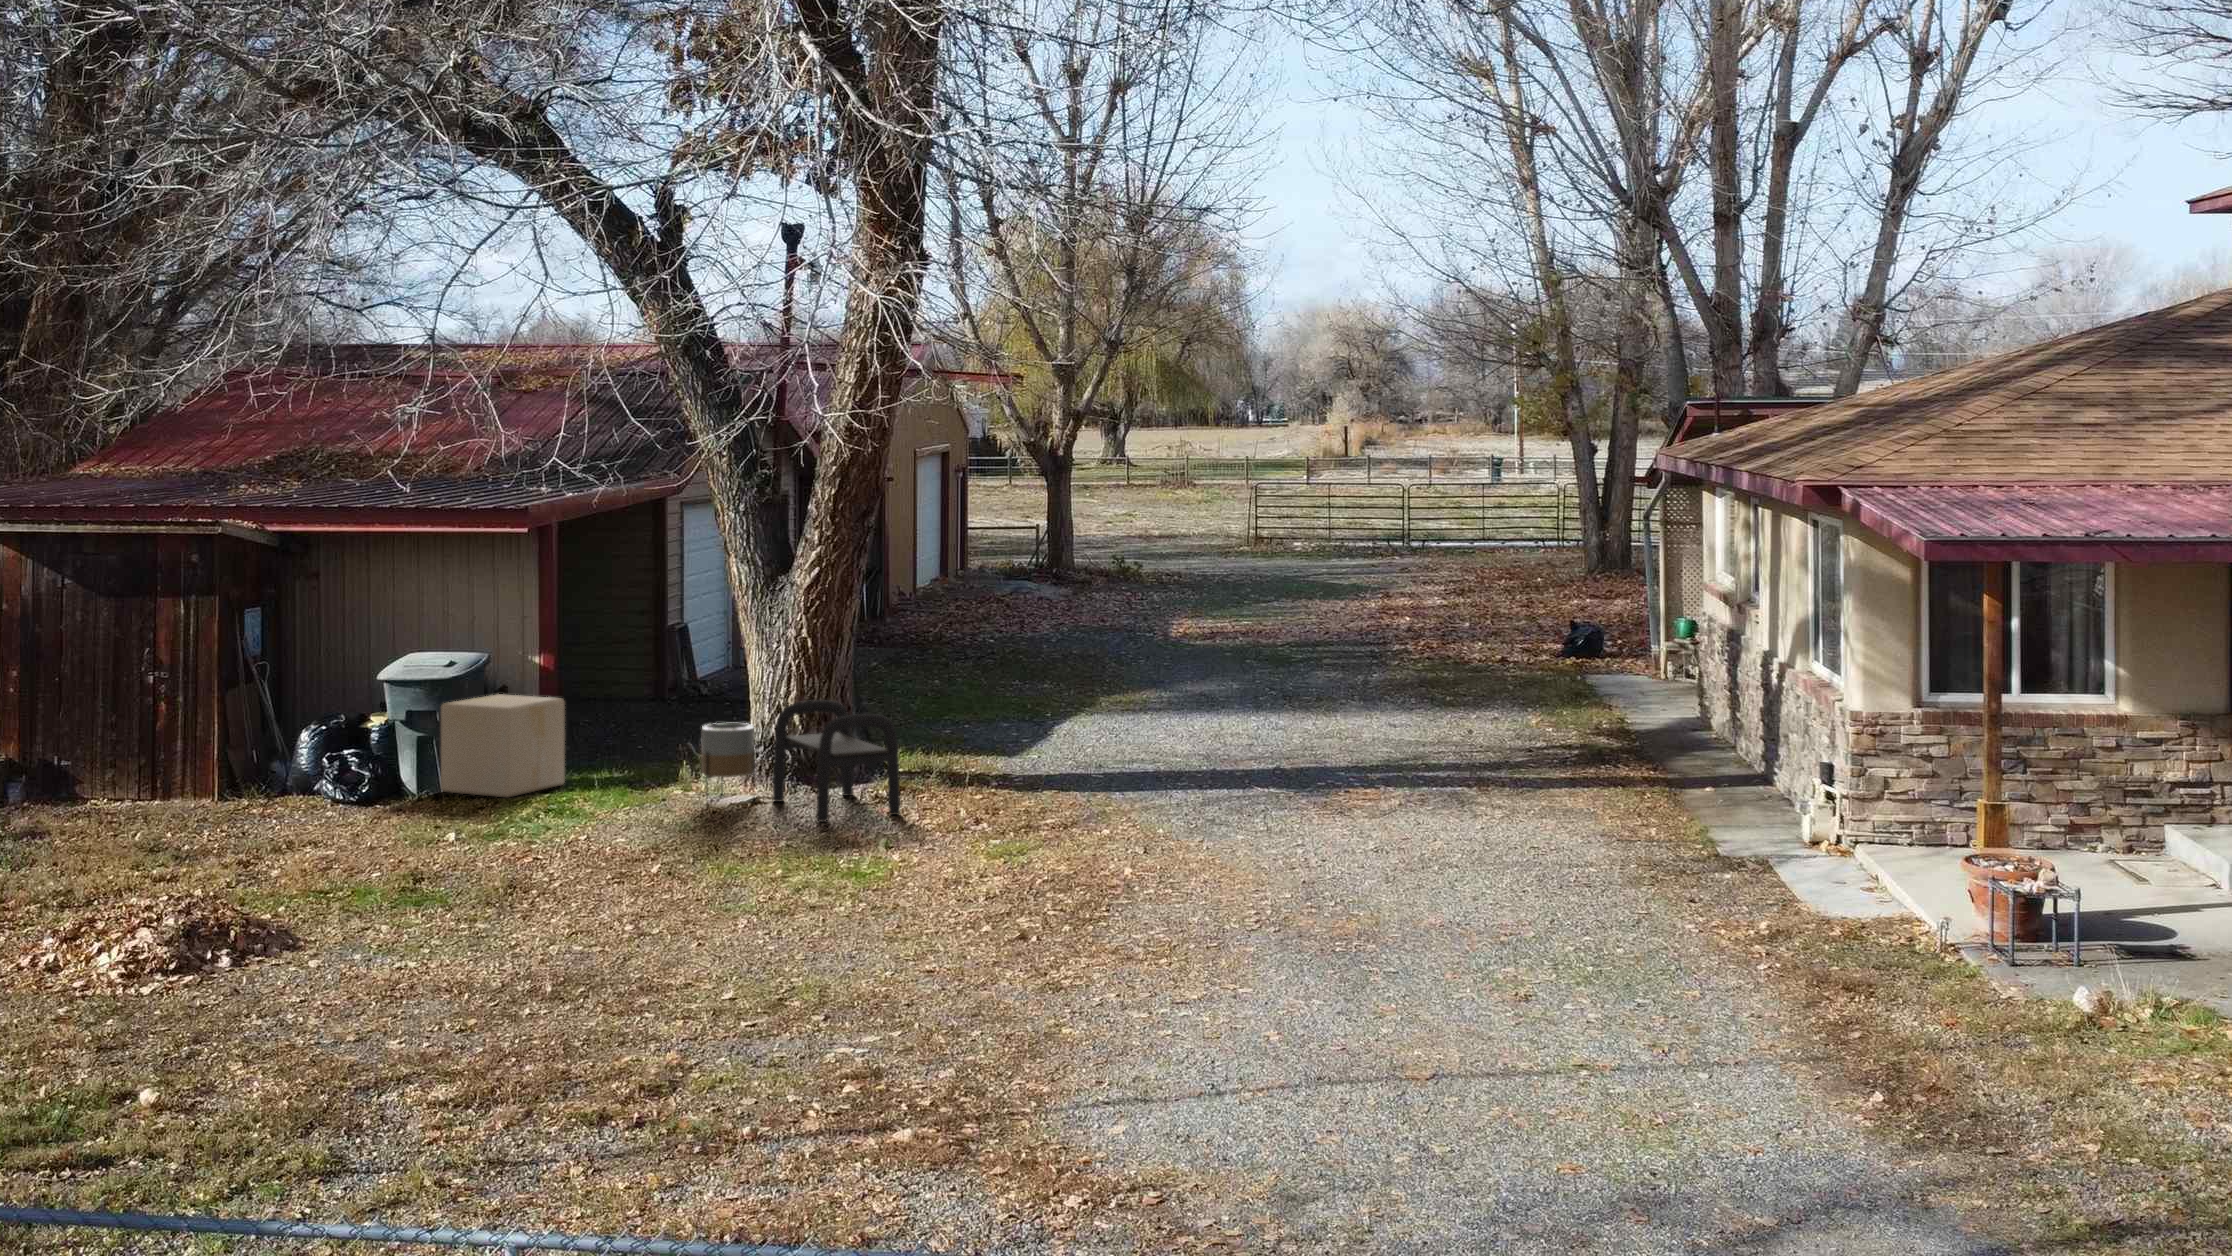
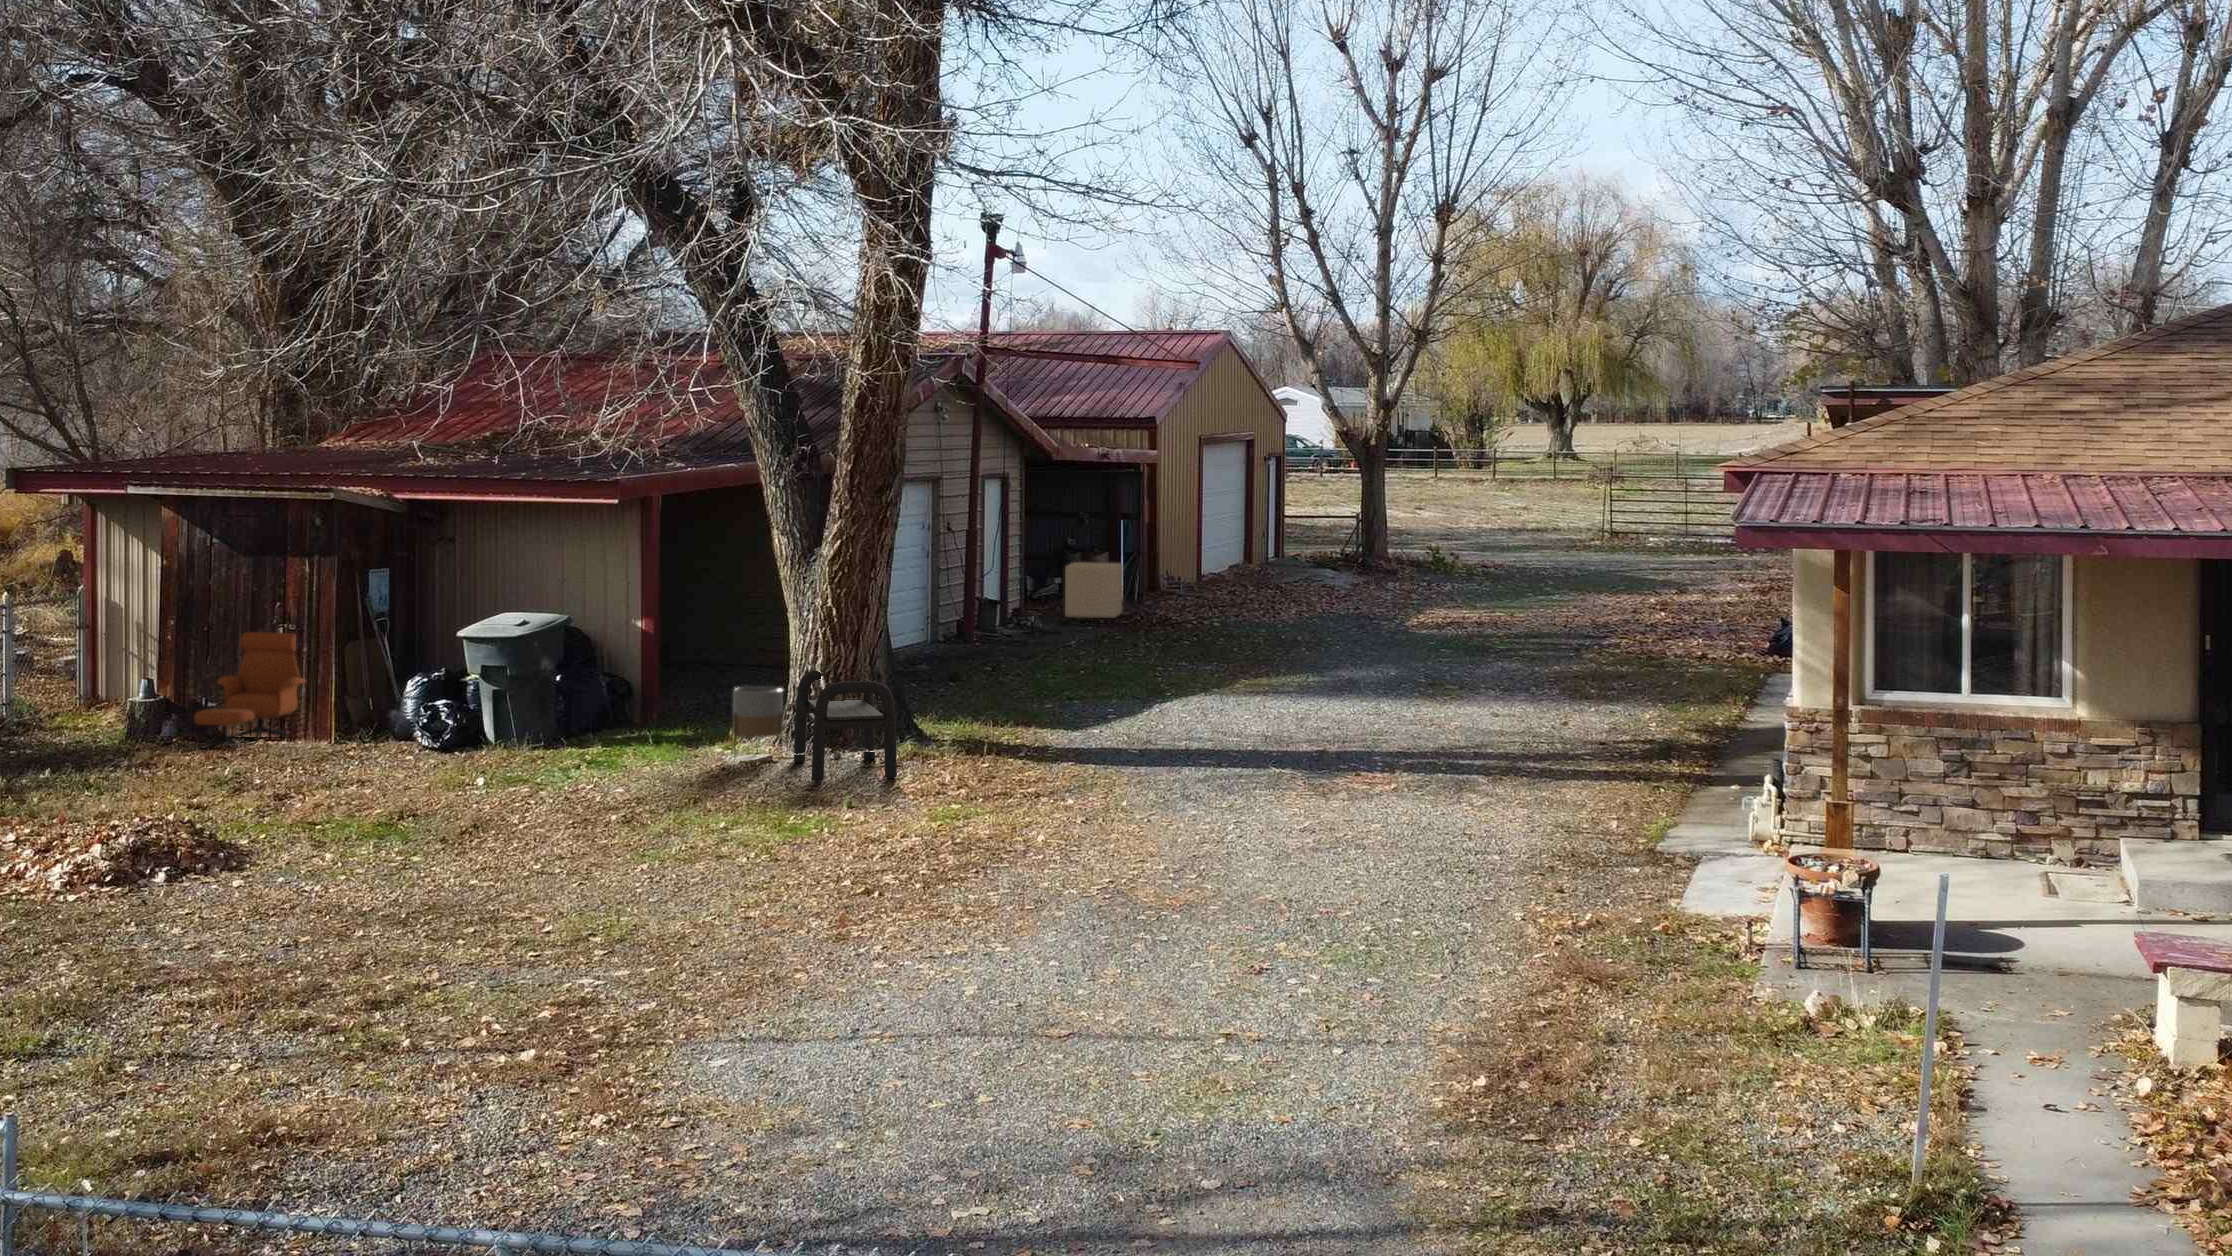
lounge chair: none [84,682,199,814] -> present [194,632,305,749]
cardboard box: present [441,694,565,797] -> present [1065,562,1123,618]

